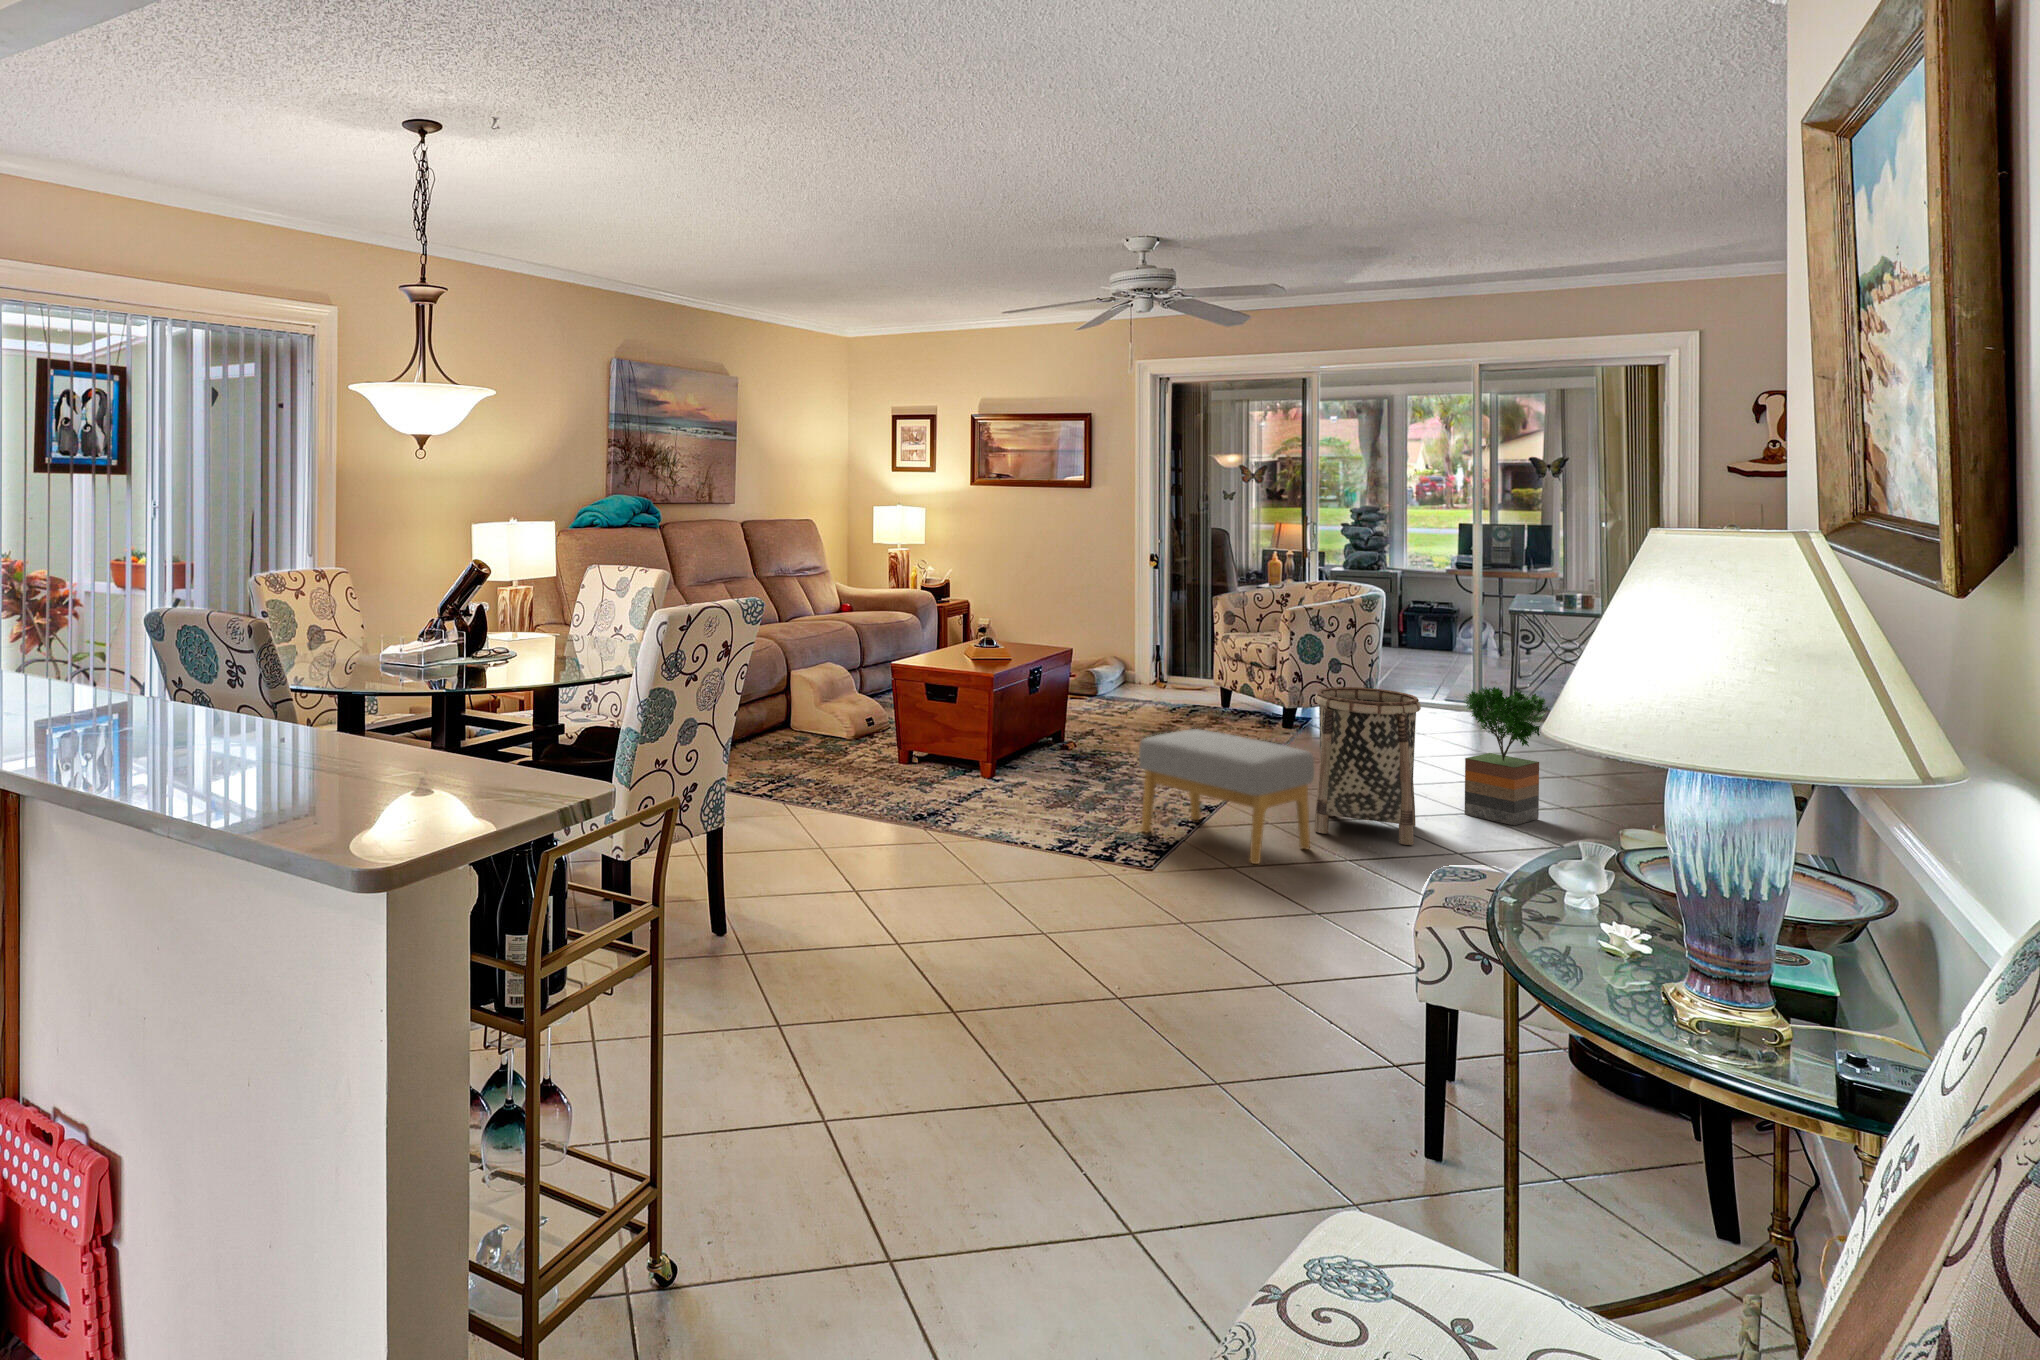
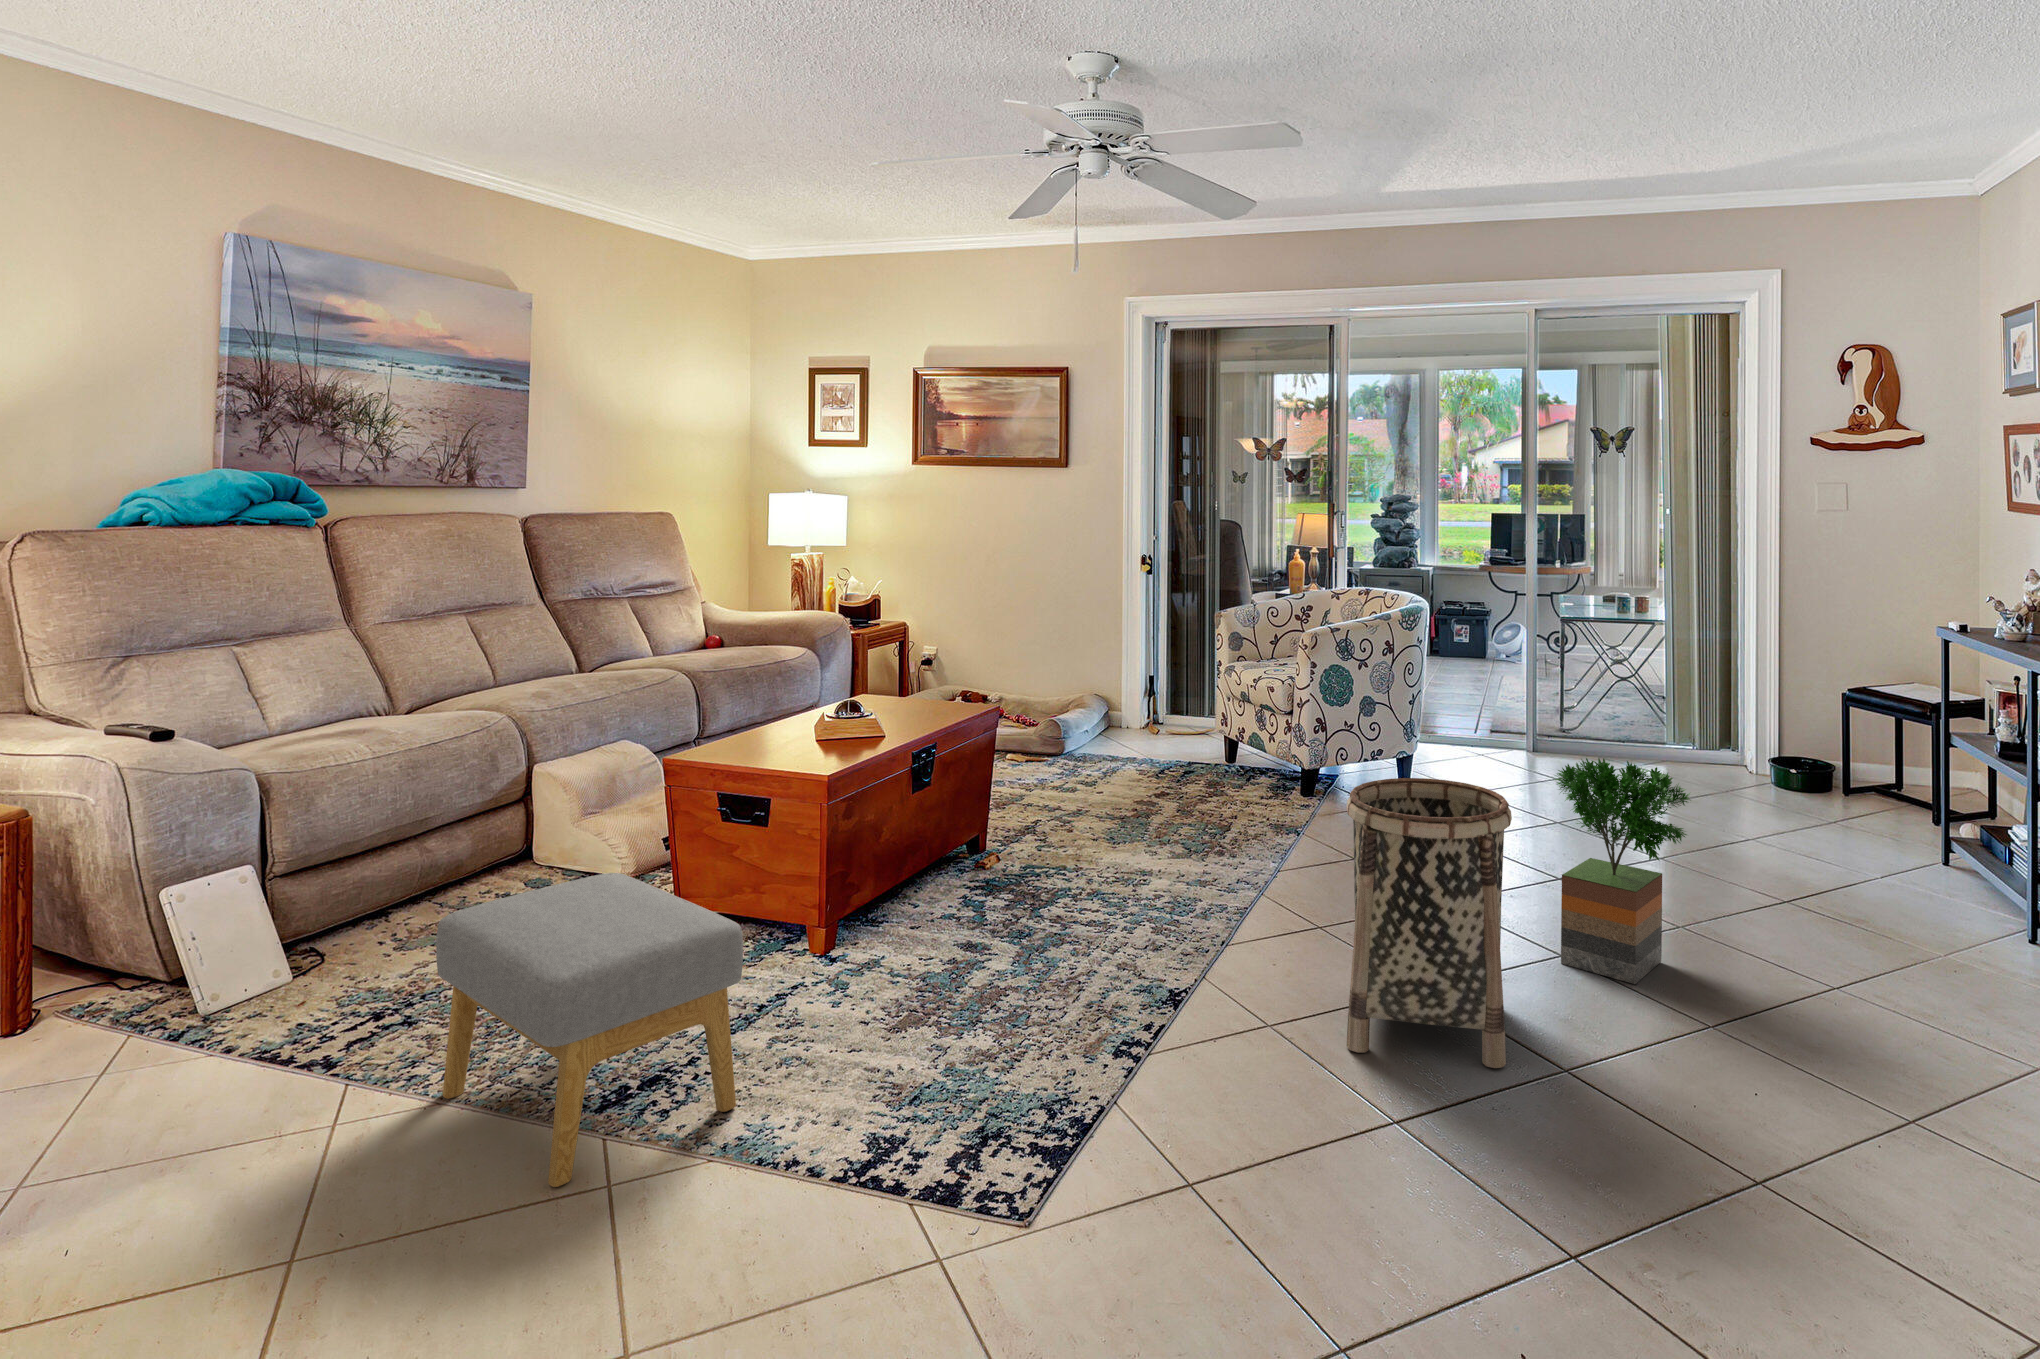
footstool: present [1139,729,1314,864] -> present [436,873,743,1187]

